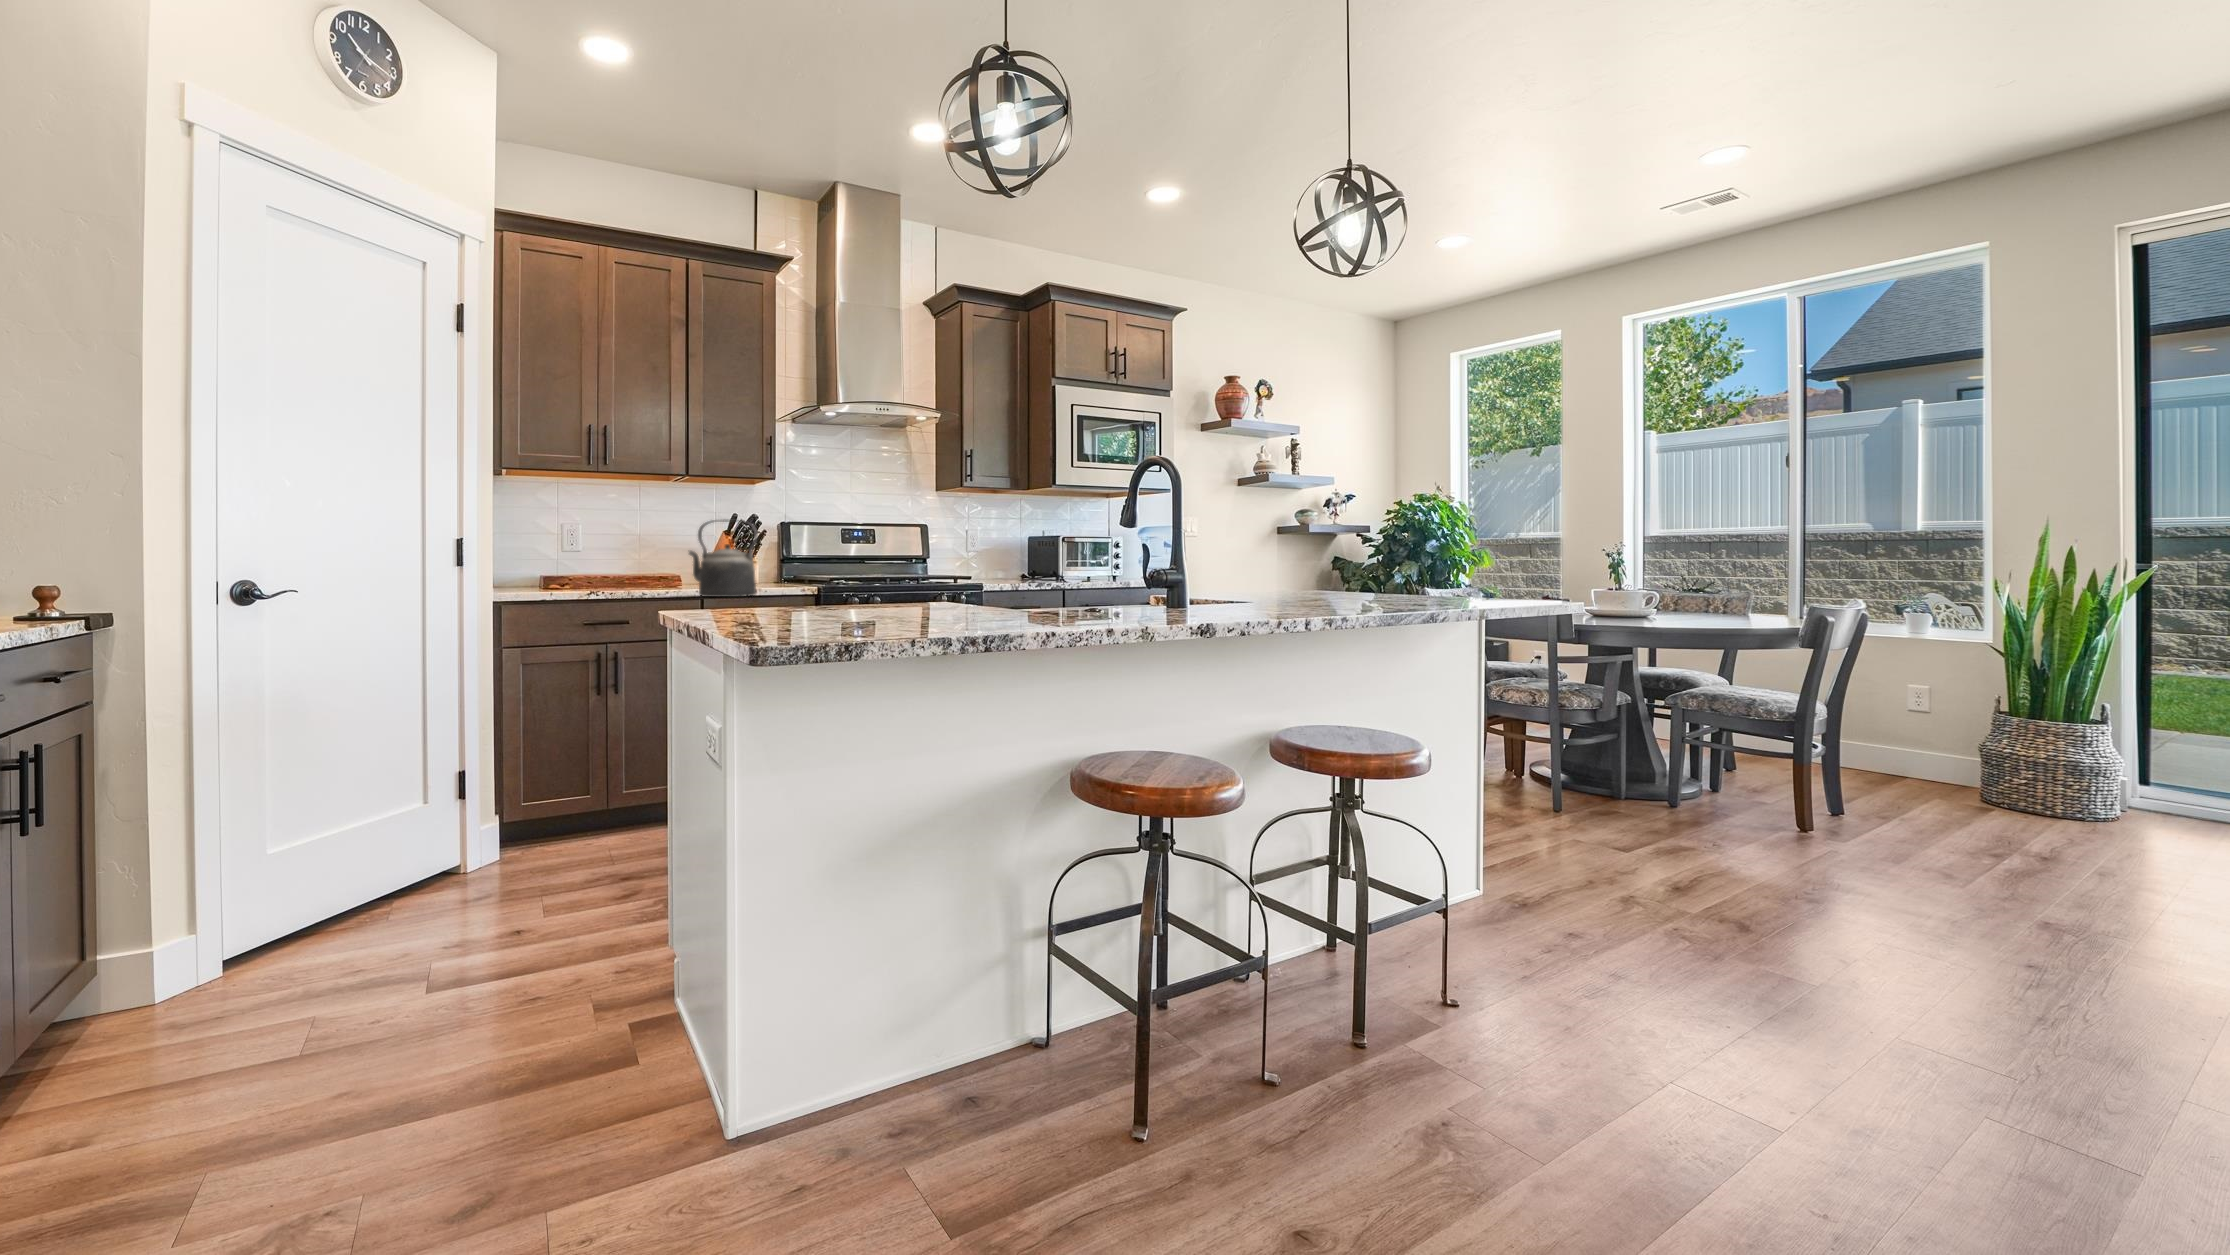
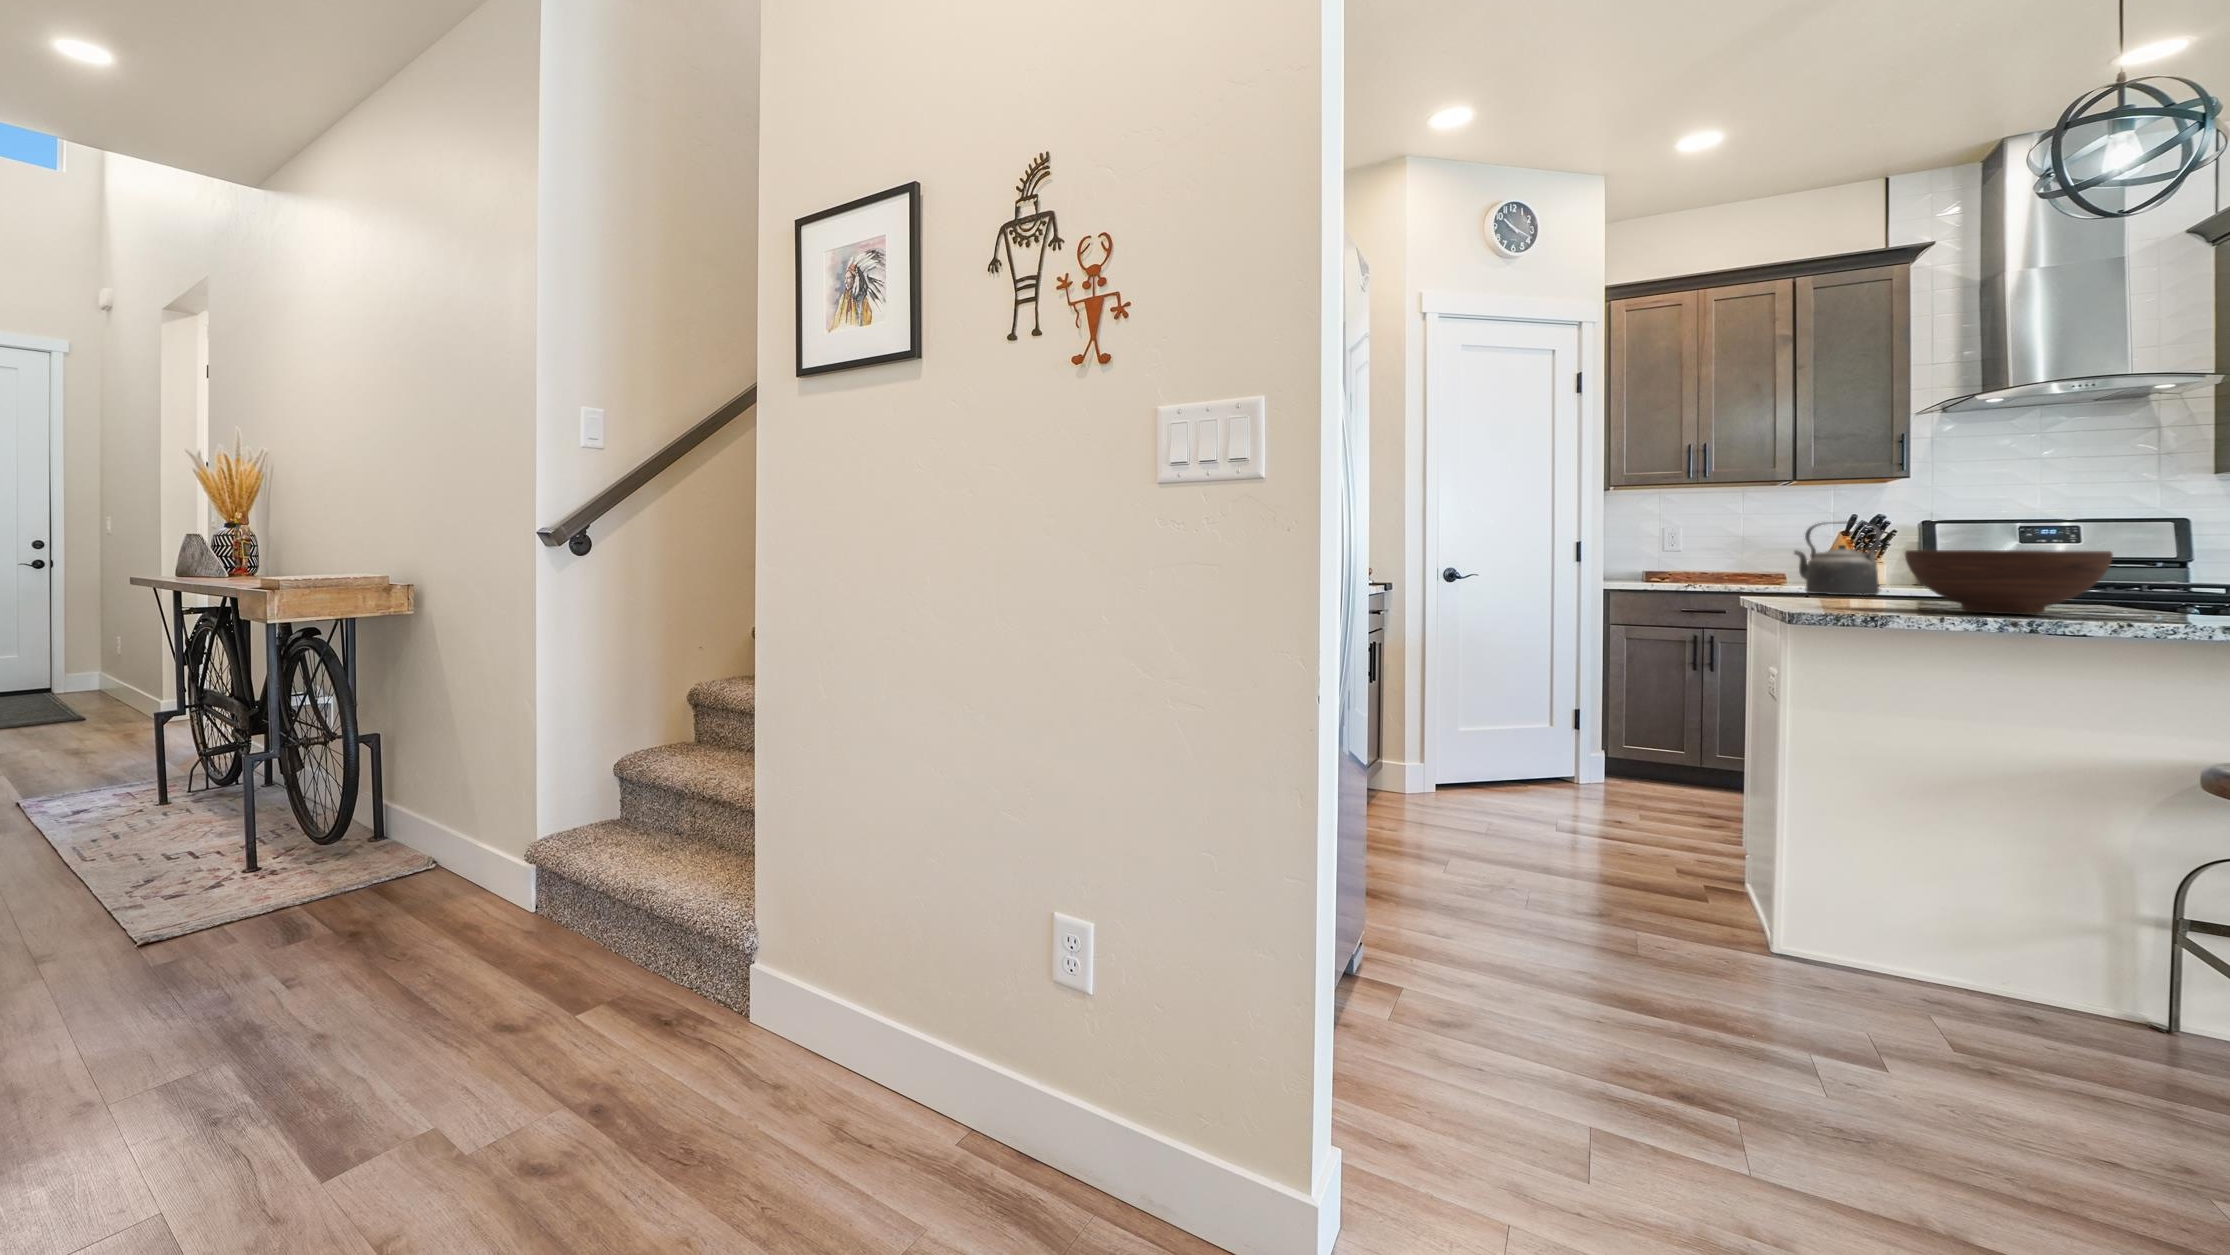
fruit bowl: none [798,544,948,614] -> present [1905,550,2113,614]

